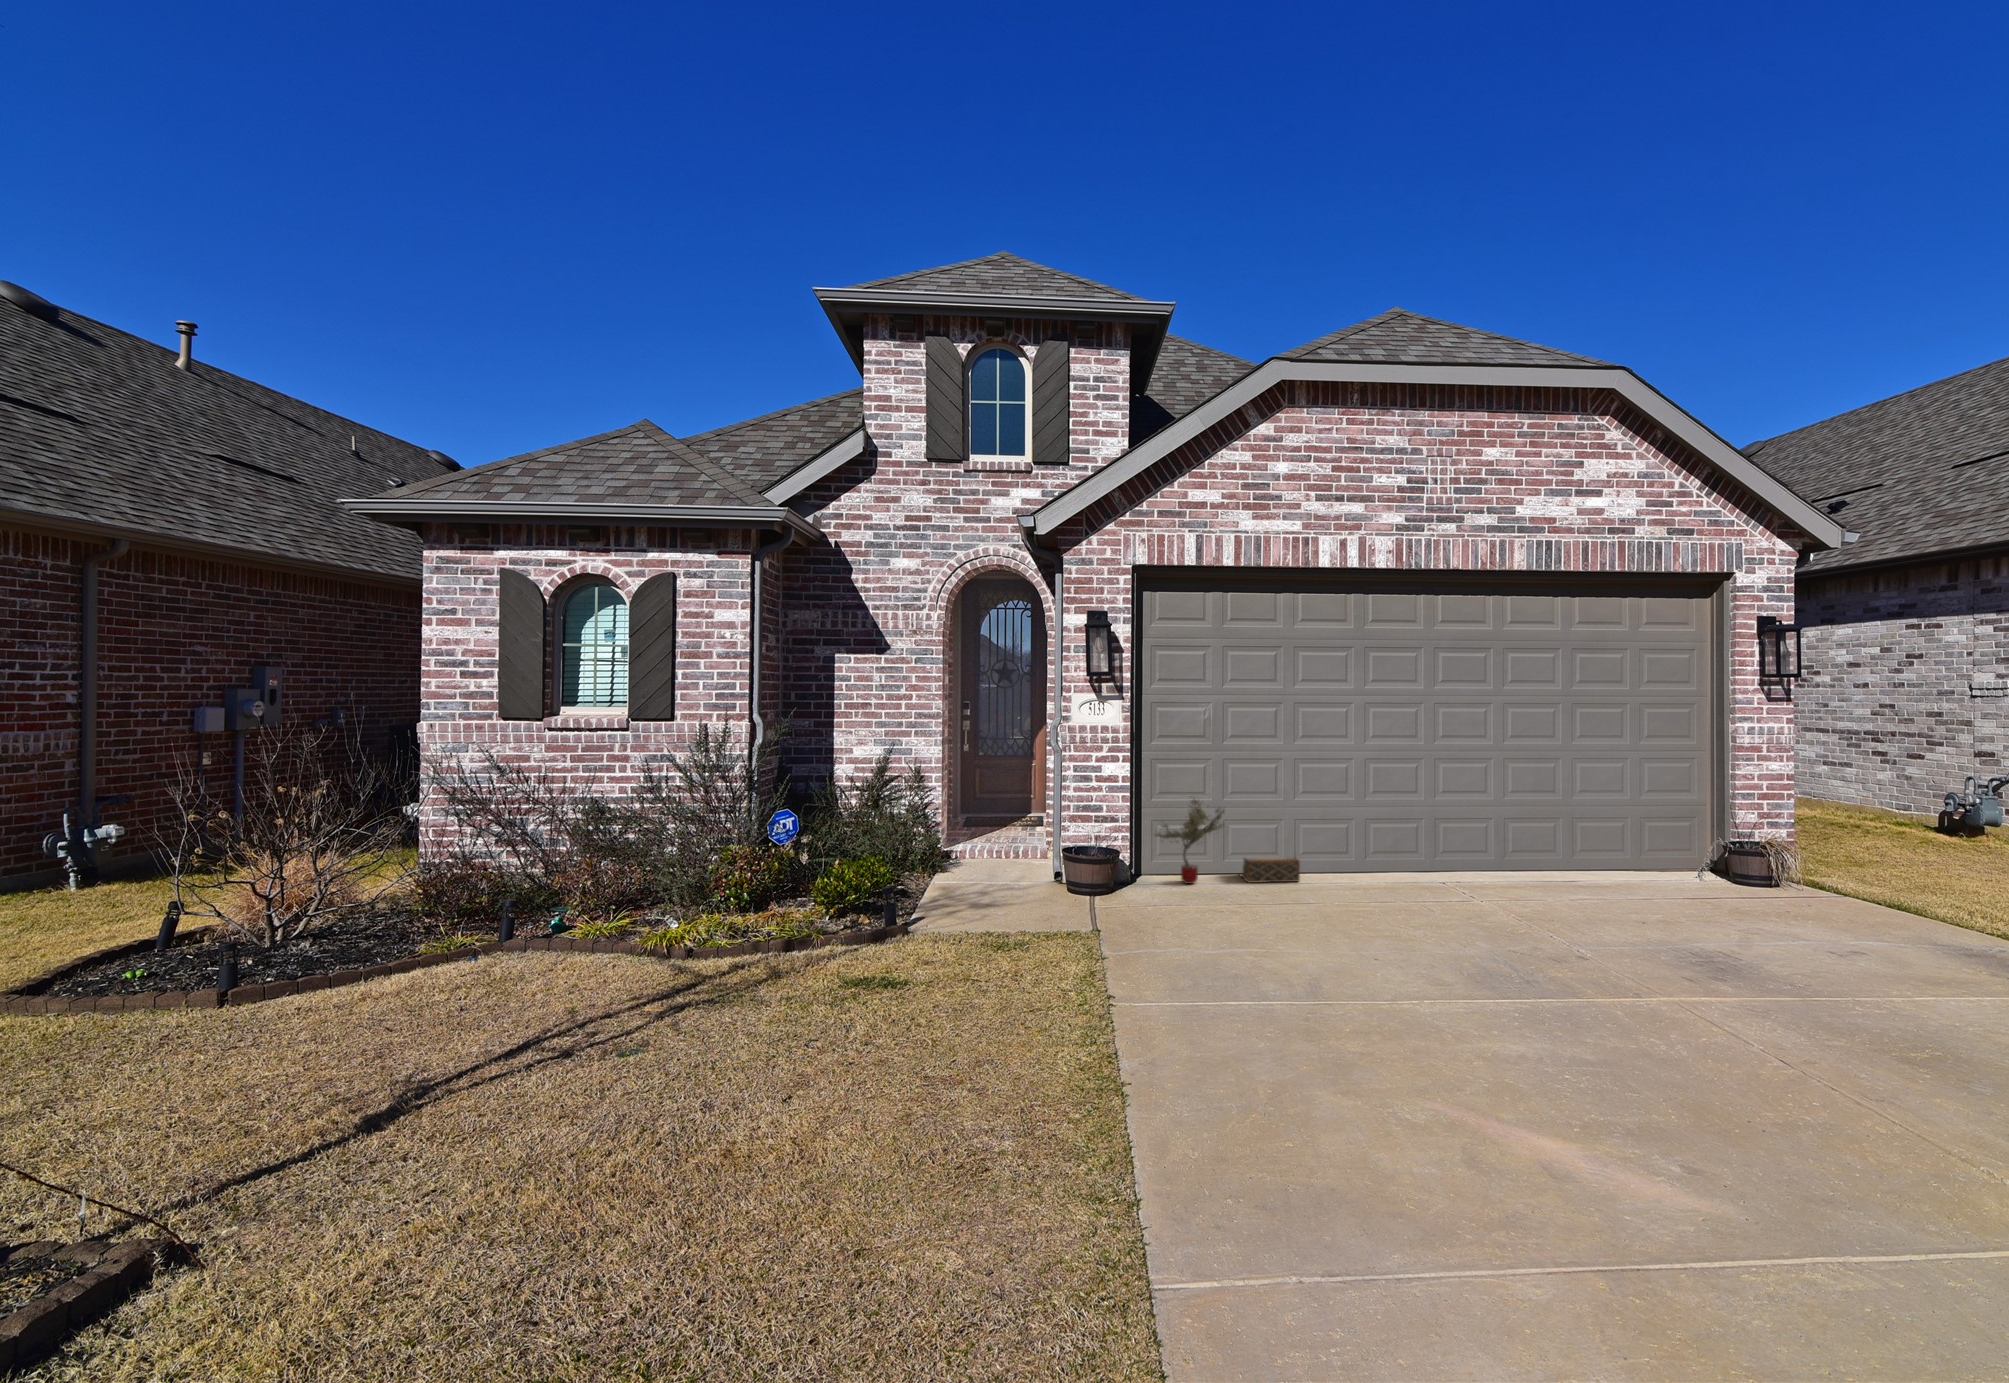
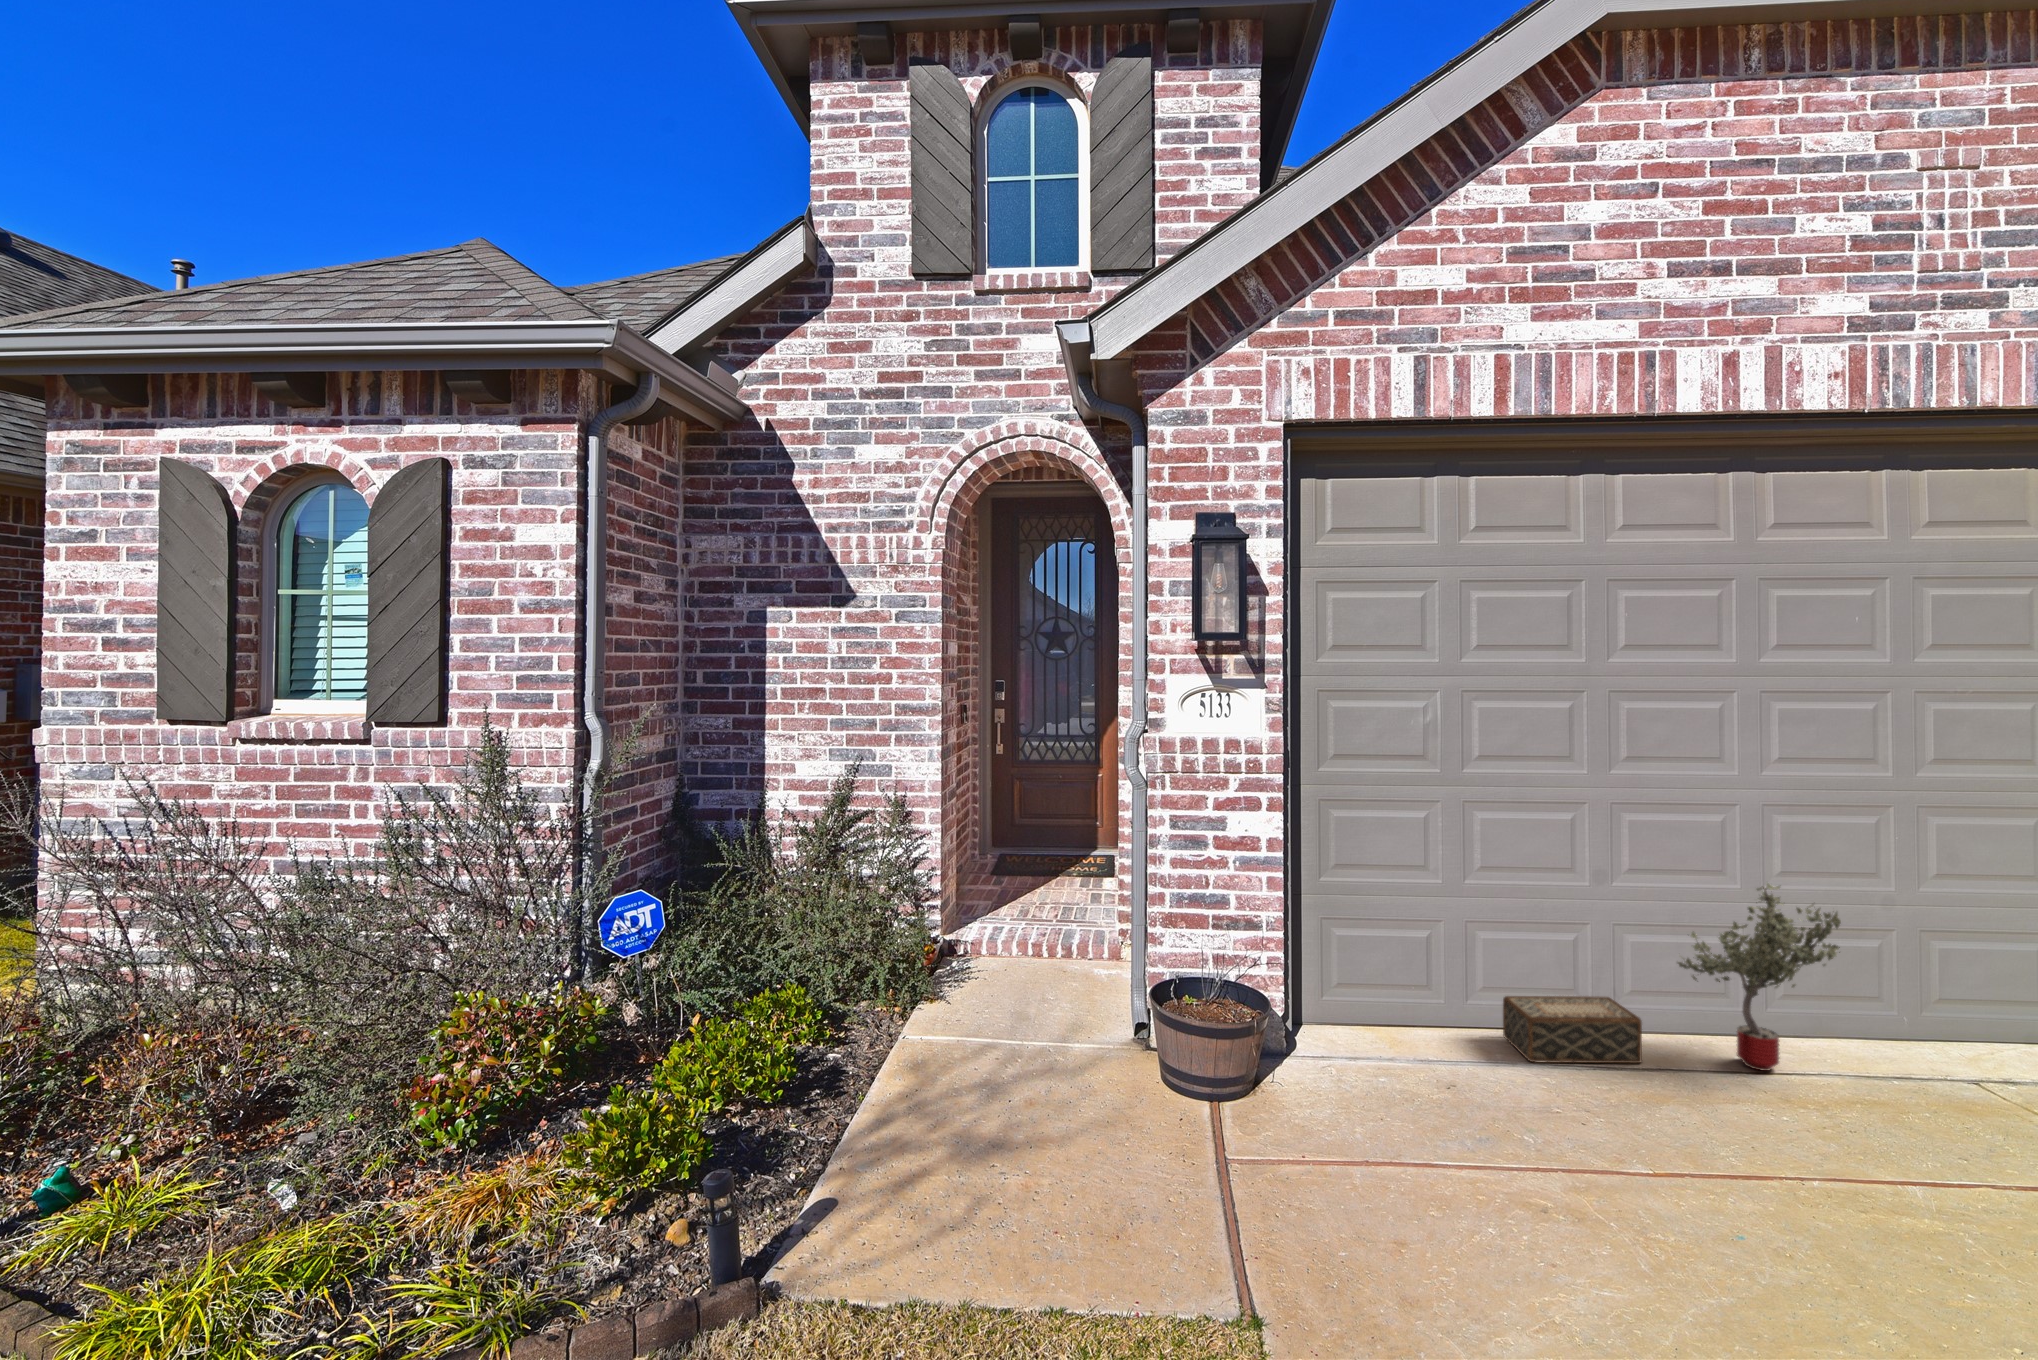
potted tree: present [1156,796,1225,884] -> present [1678,883,1841,1071]

